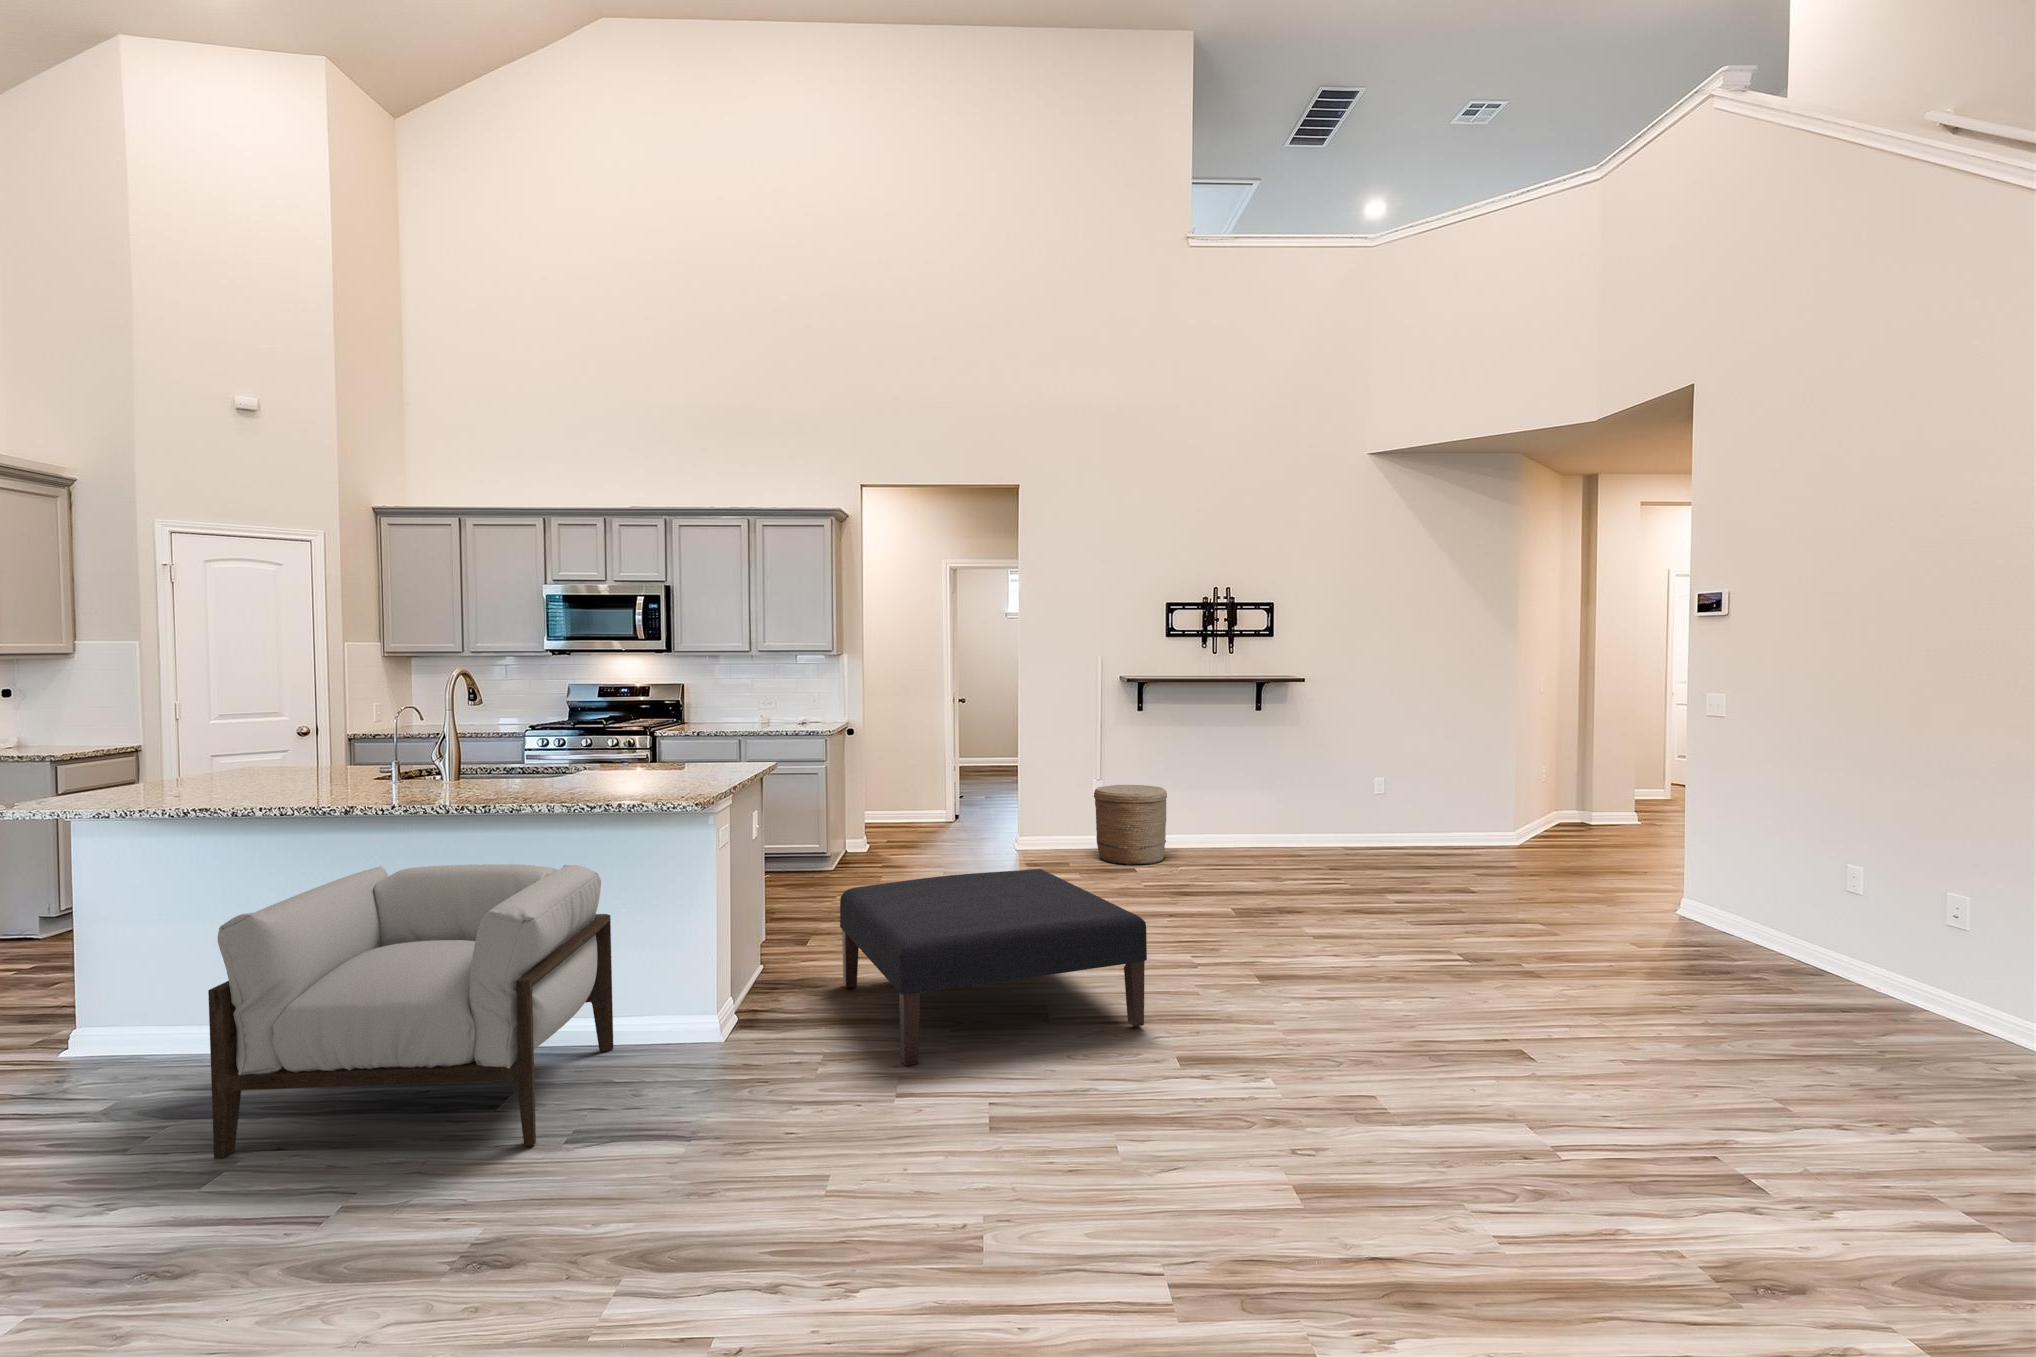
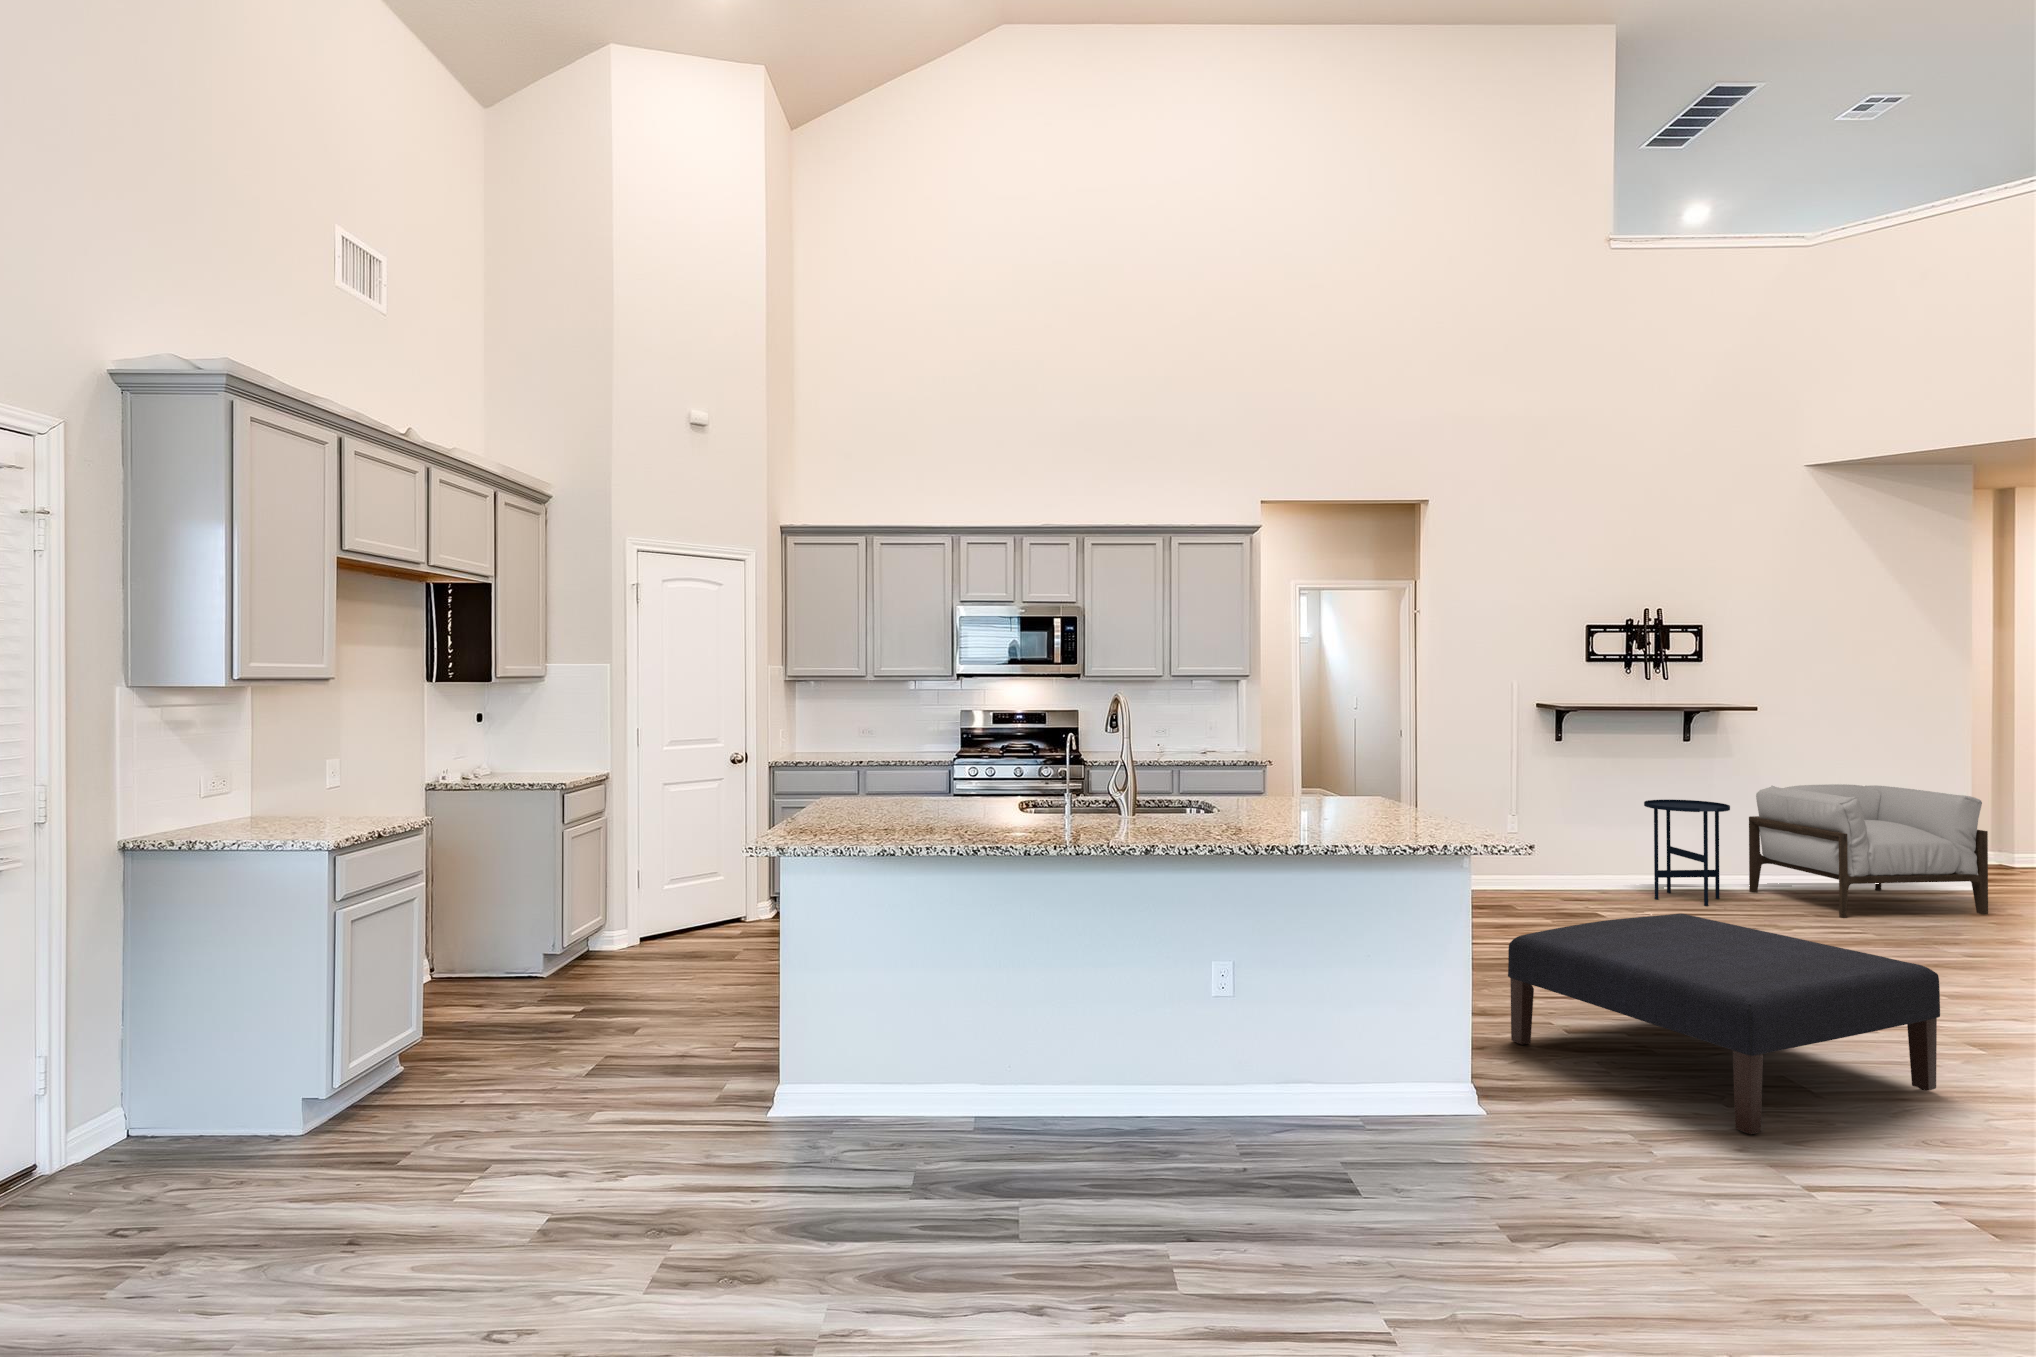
side table: none [1207,765,1276,864] -> present [1644,800,1730,906]
woven basket: present [1094,785,1167,865] -> none [1525,820,1613,907]
armchair: present [208,864,613,1158] -> present [1749,784,1988,918]

